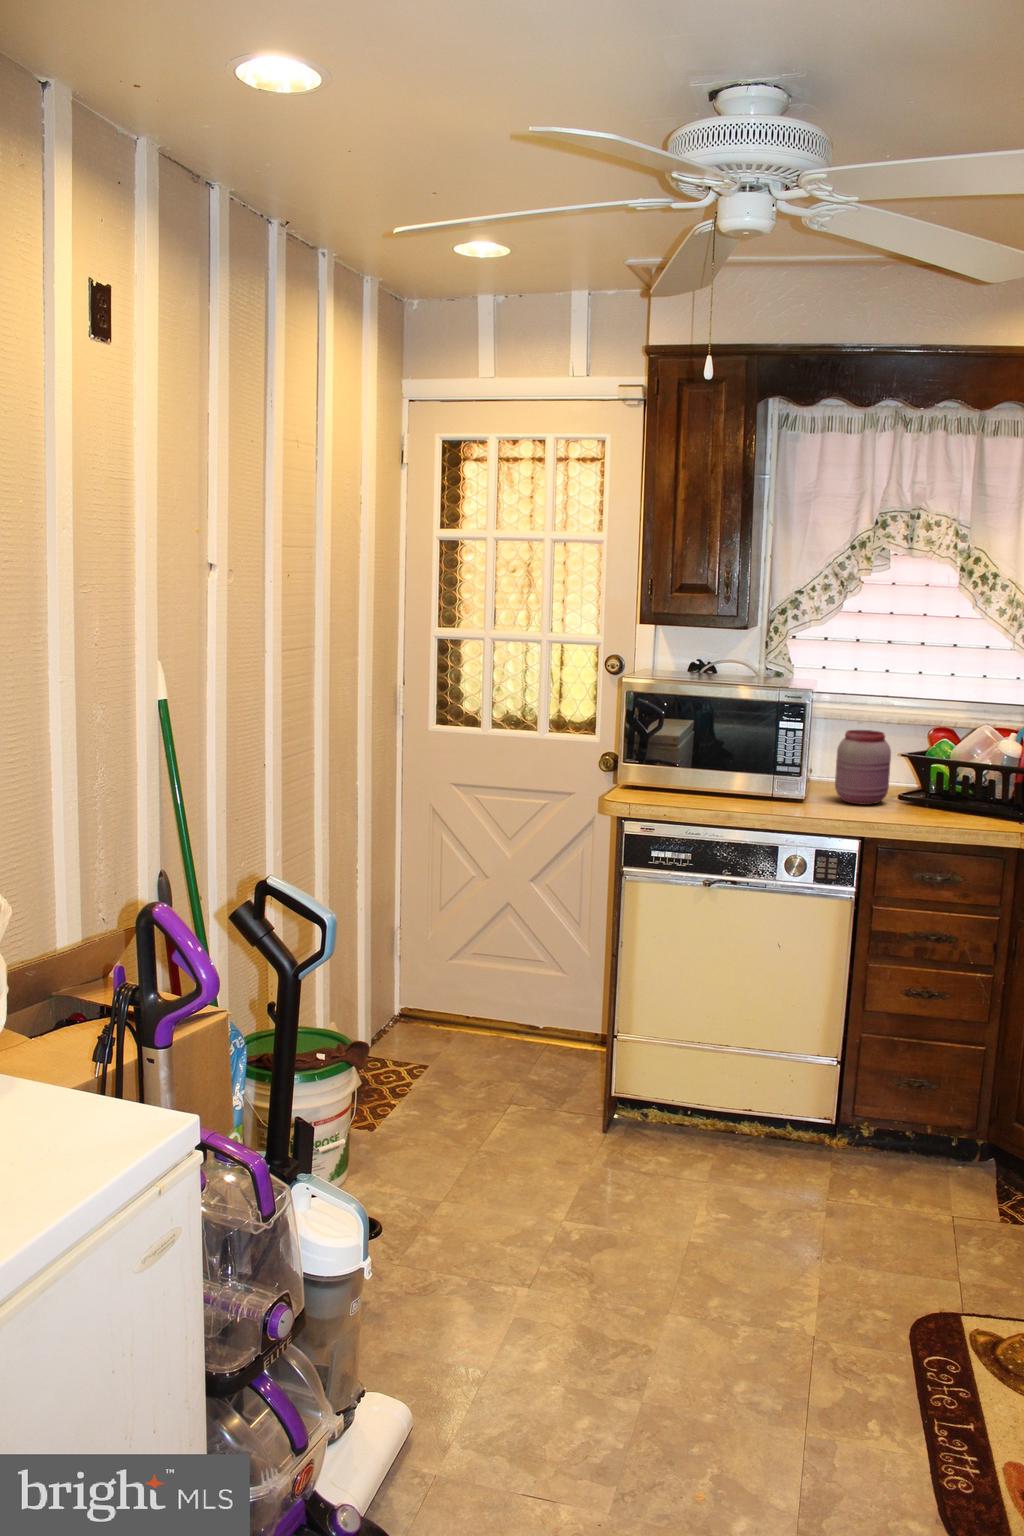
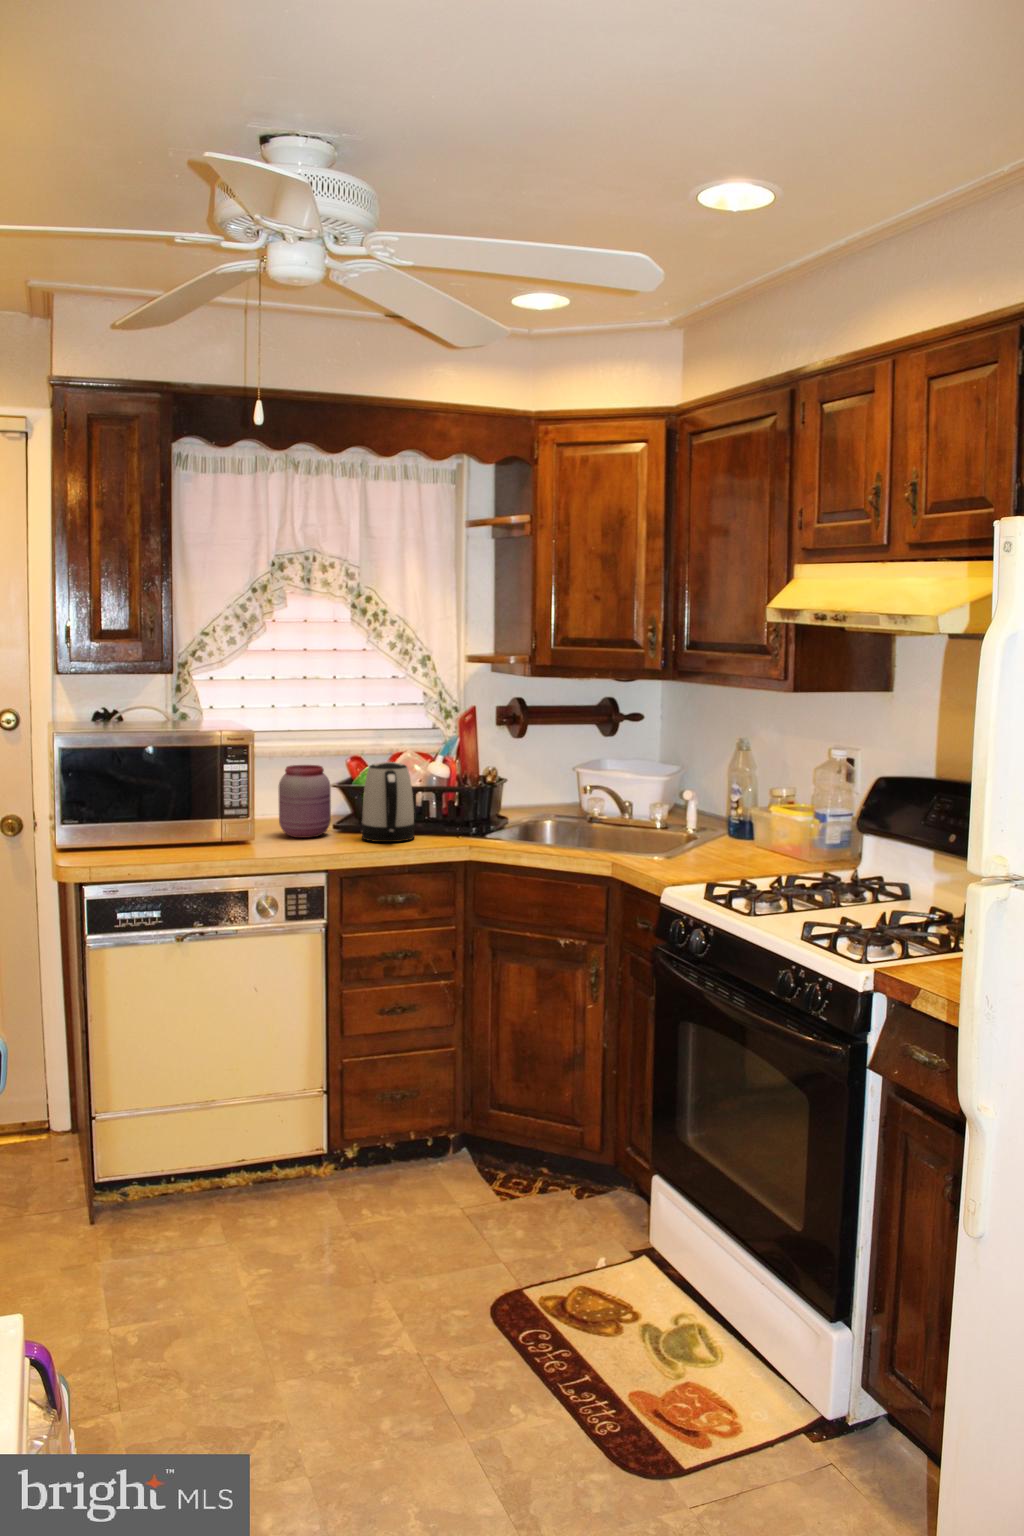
kettle: none [911,735,971,821] -> present [362,762,415,842]

